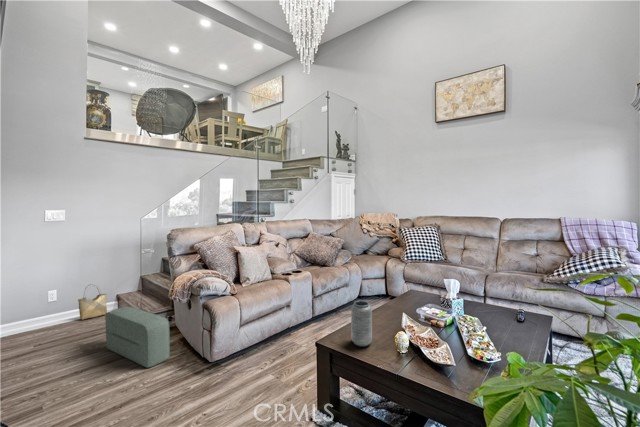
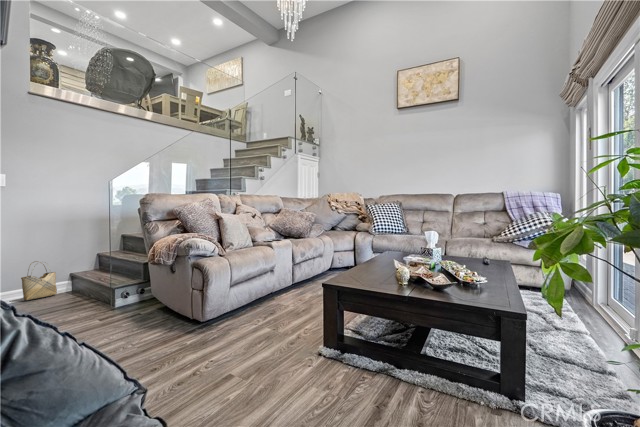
vase: present [351,301,372,347] -> none [355,243,375,283]
pouf: present [105,306,170,368] -> none [69,276,151,334]

